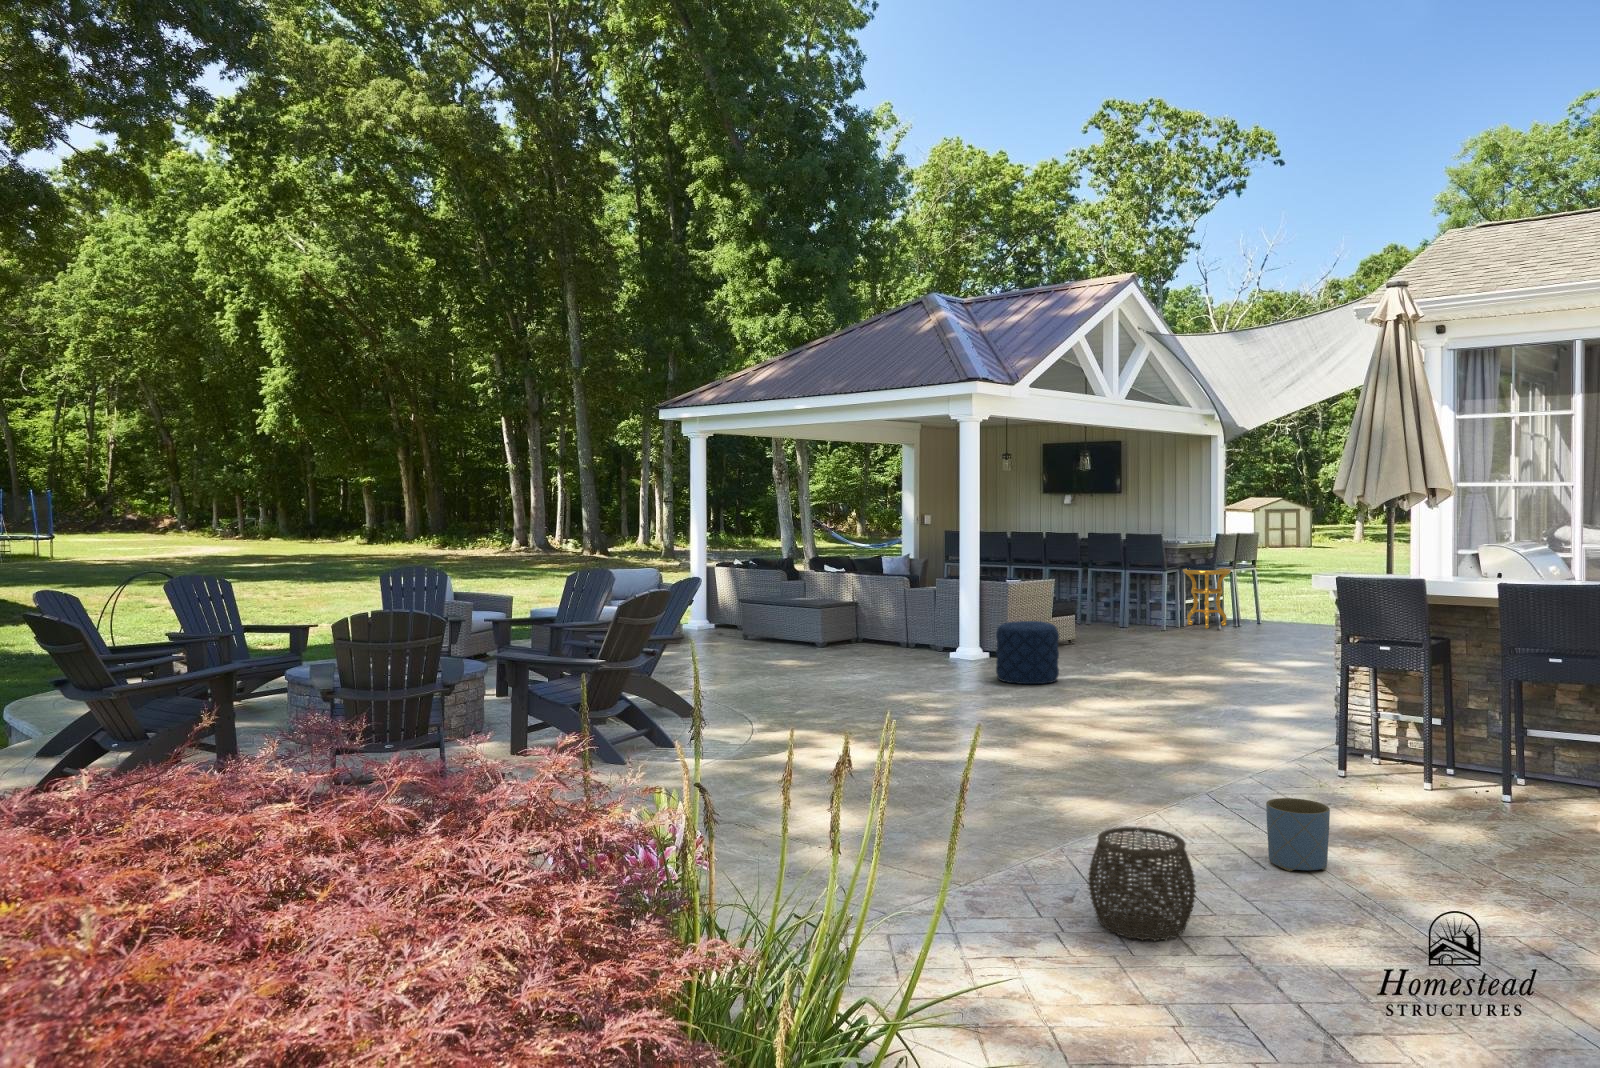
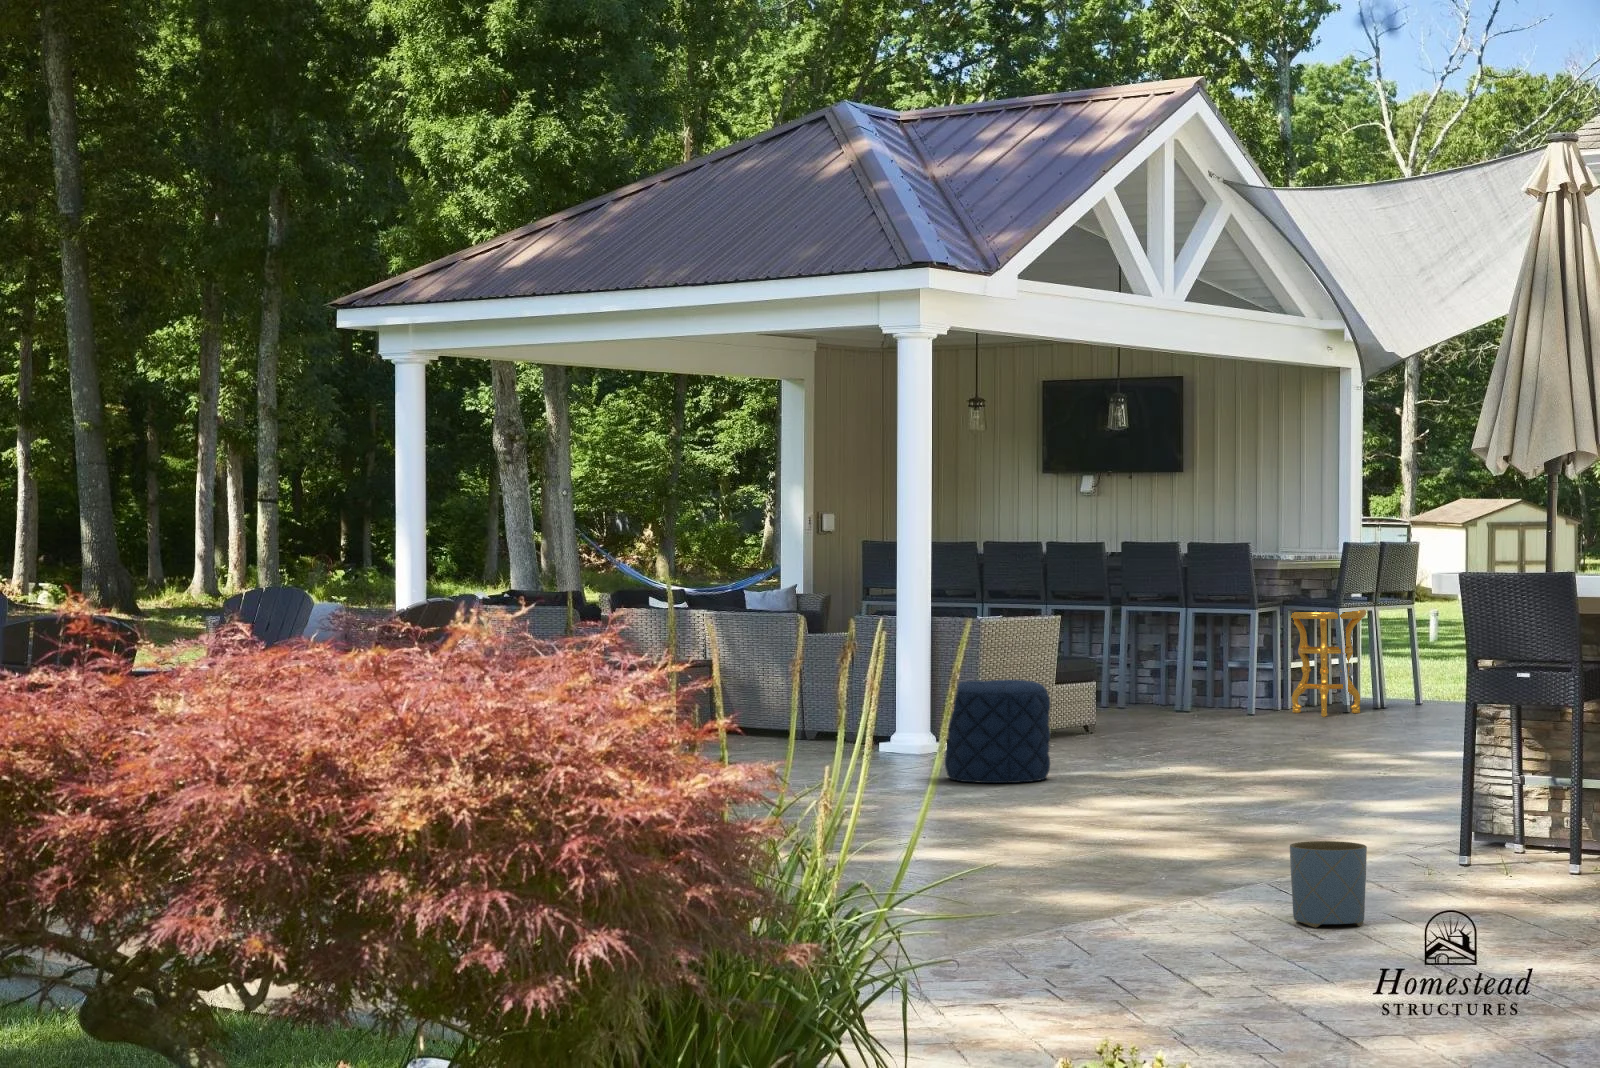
woven basket: present [1088,827,1196,941] -> none [1051,850,1179,972]

